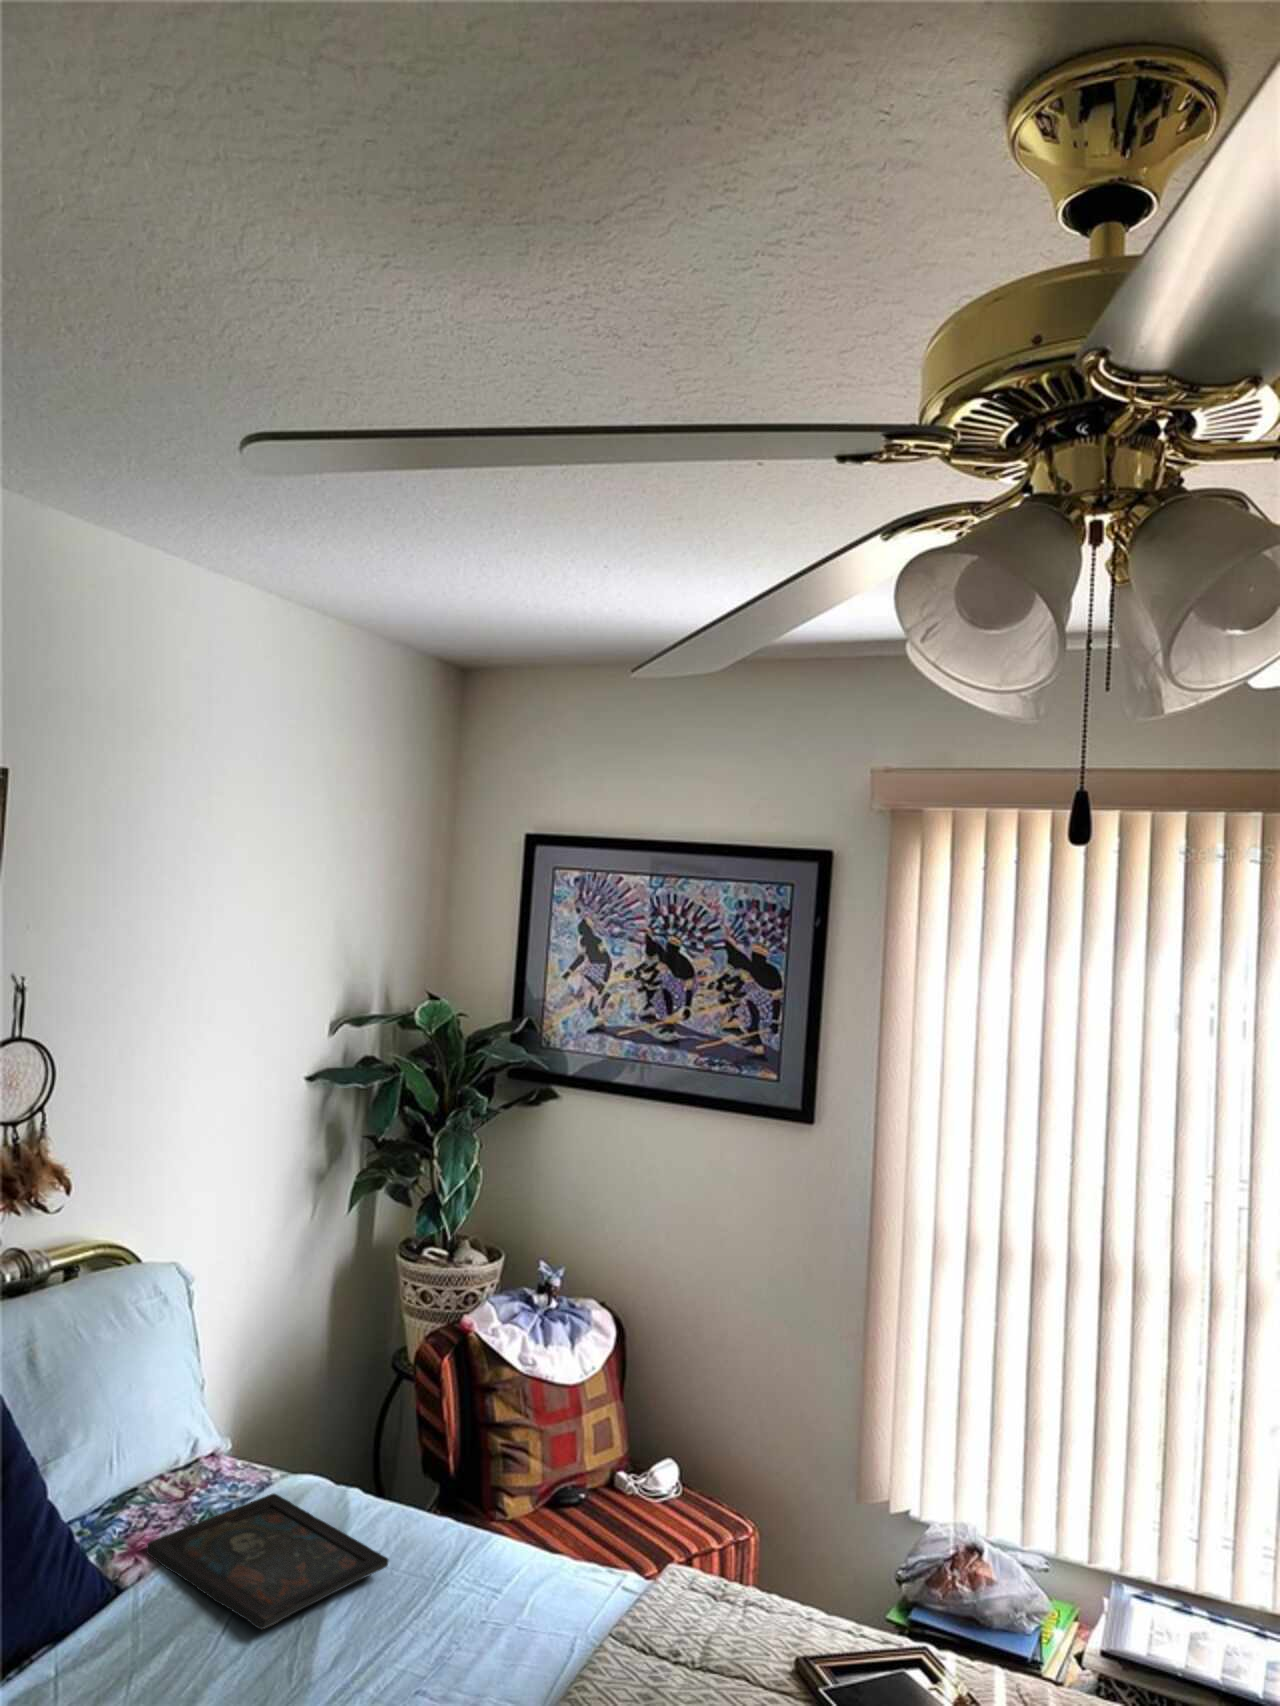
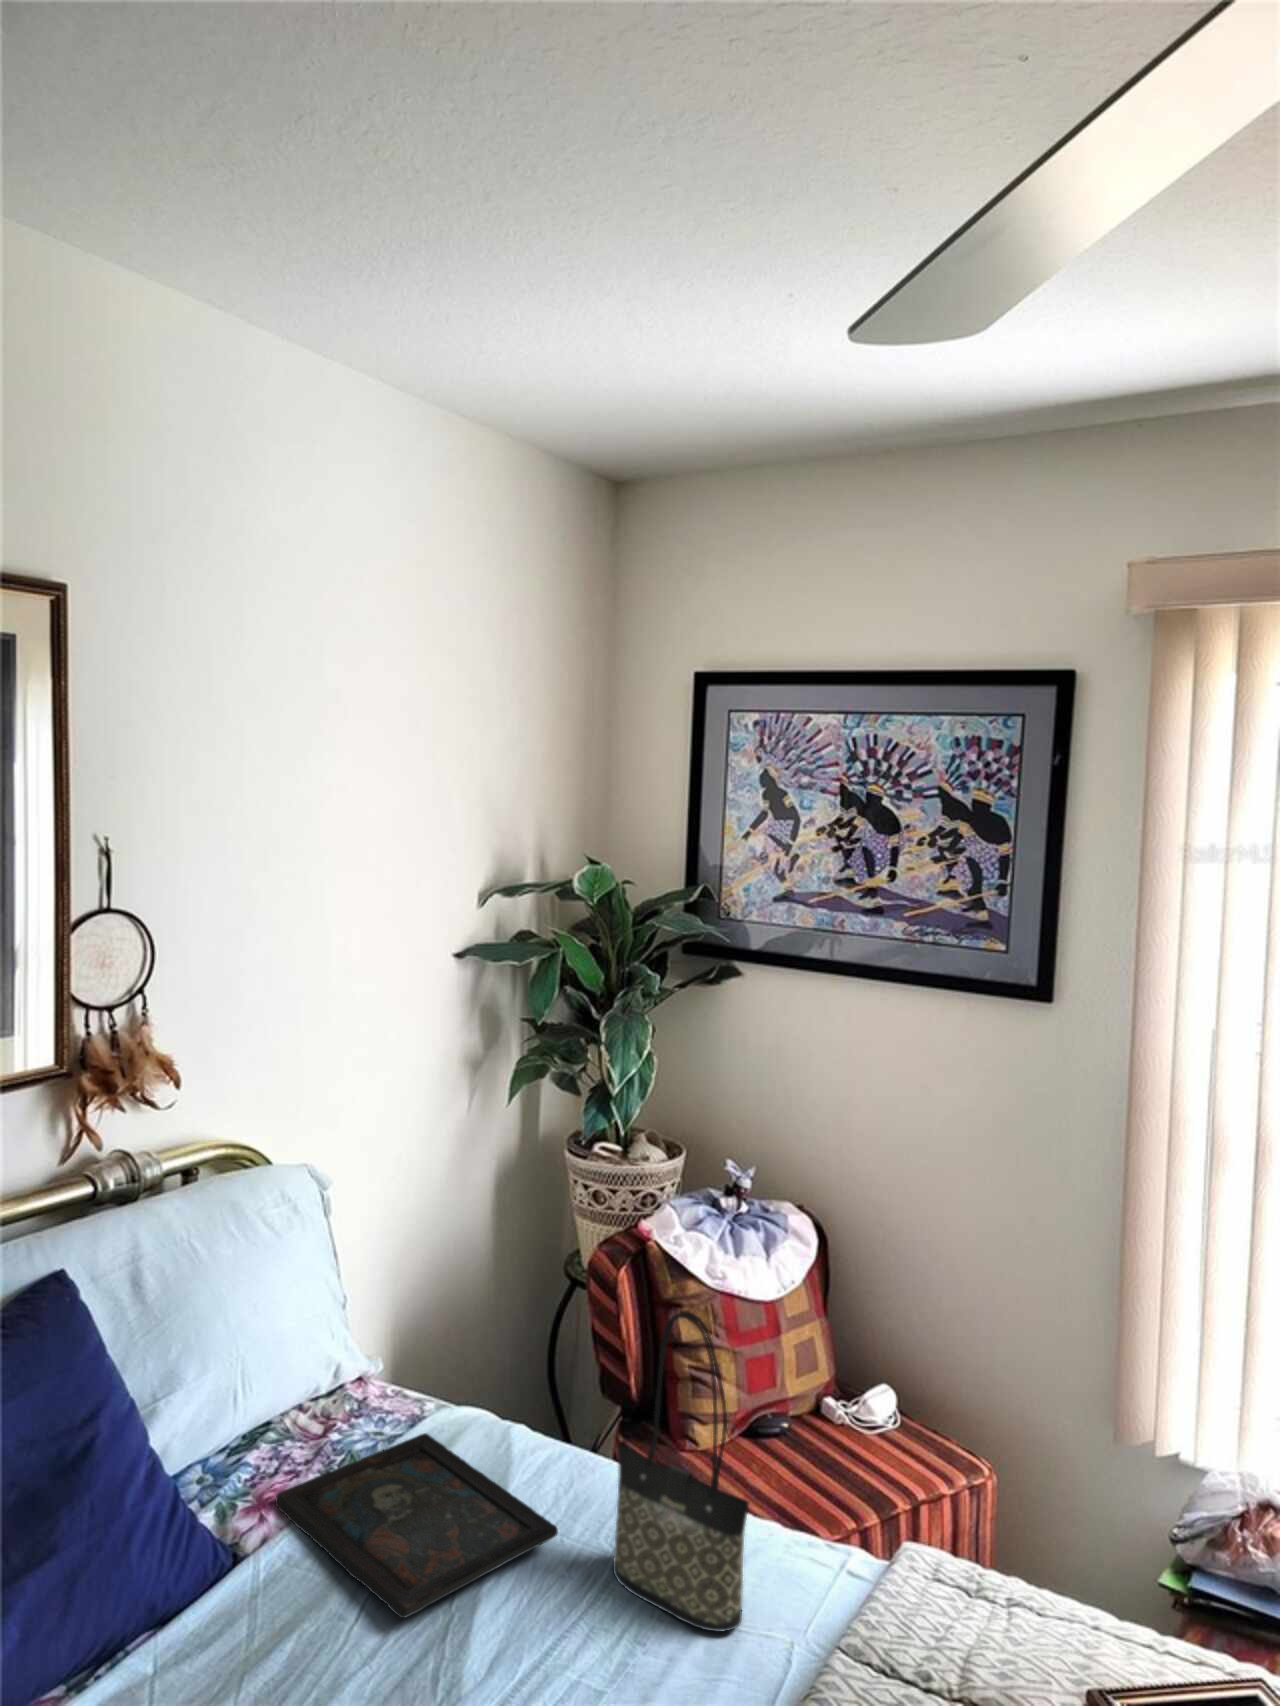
tote bag: none [433,1372,545,1631] -> present [613,1311,749,1632]

